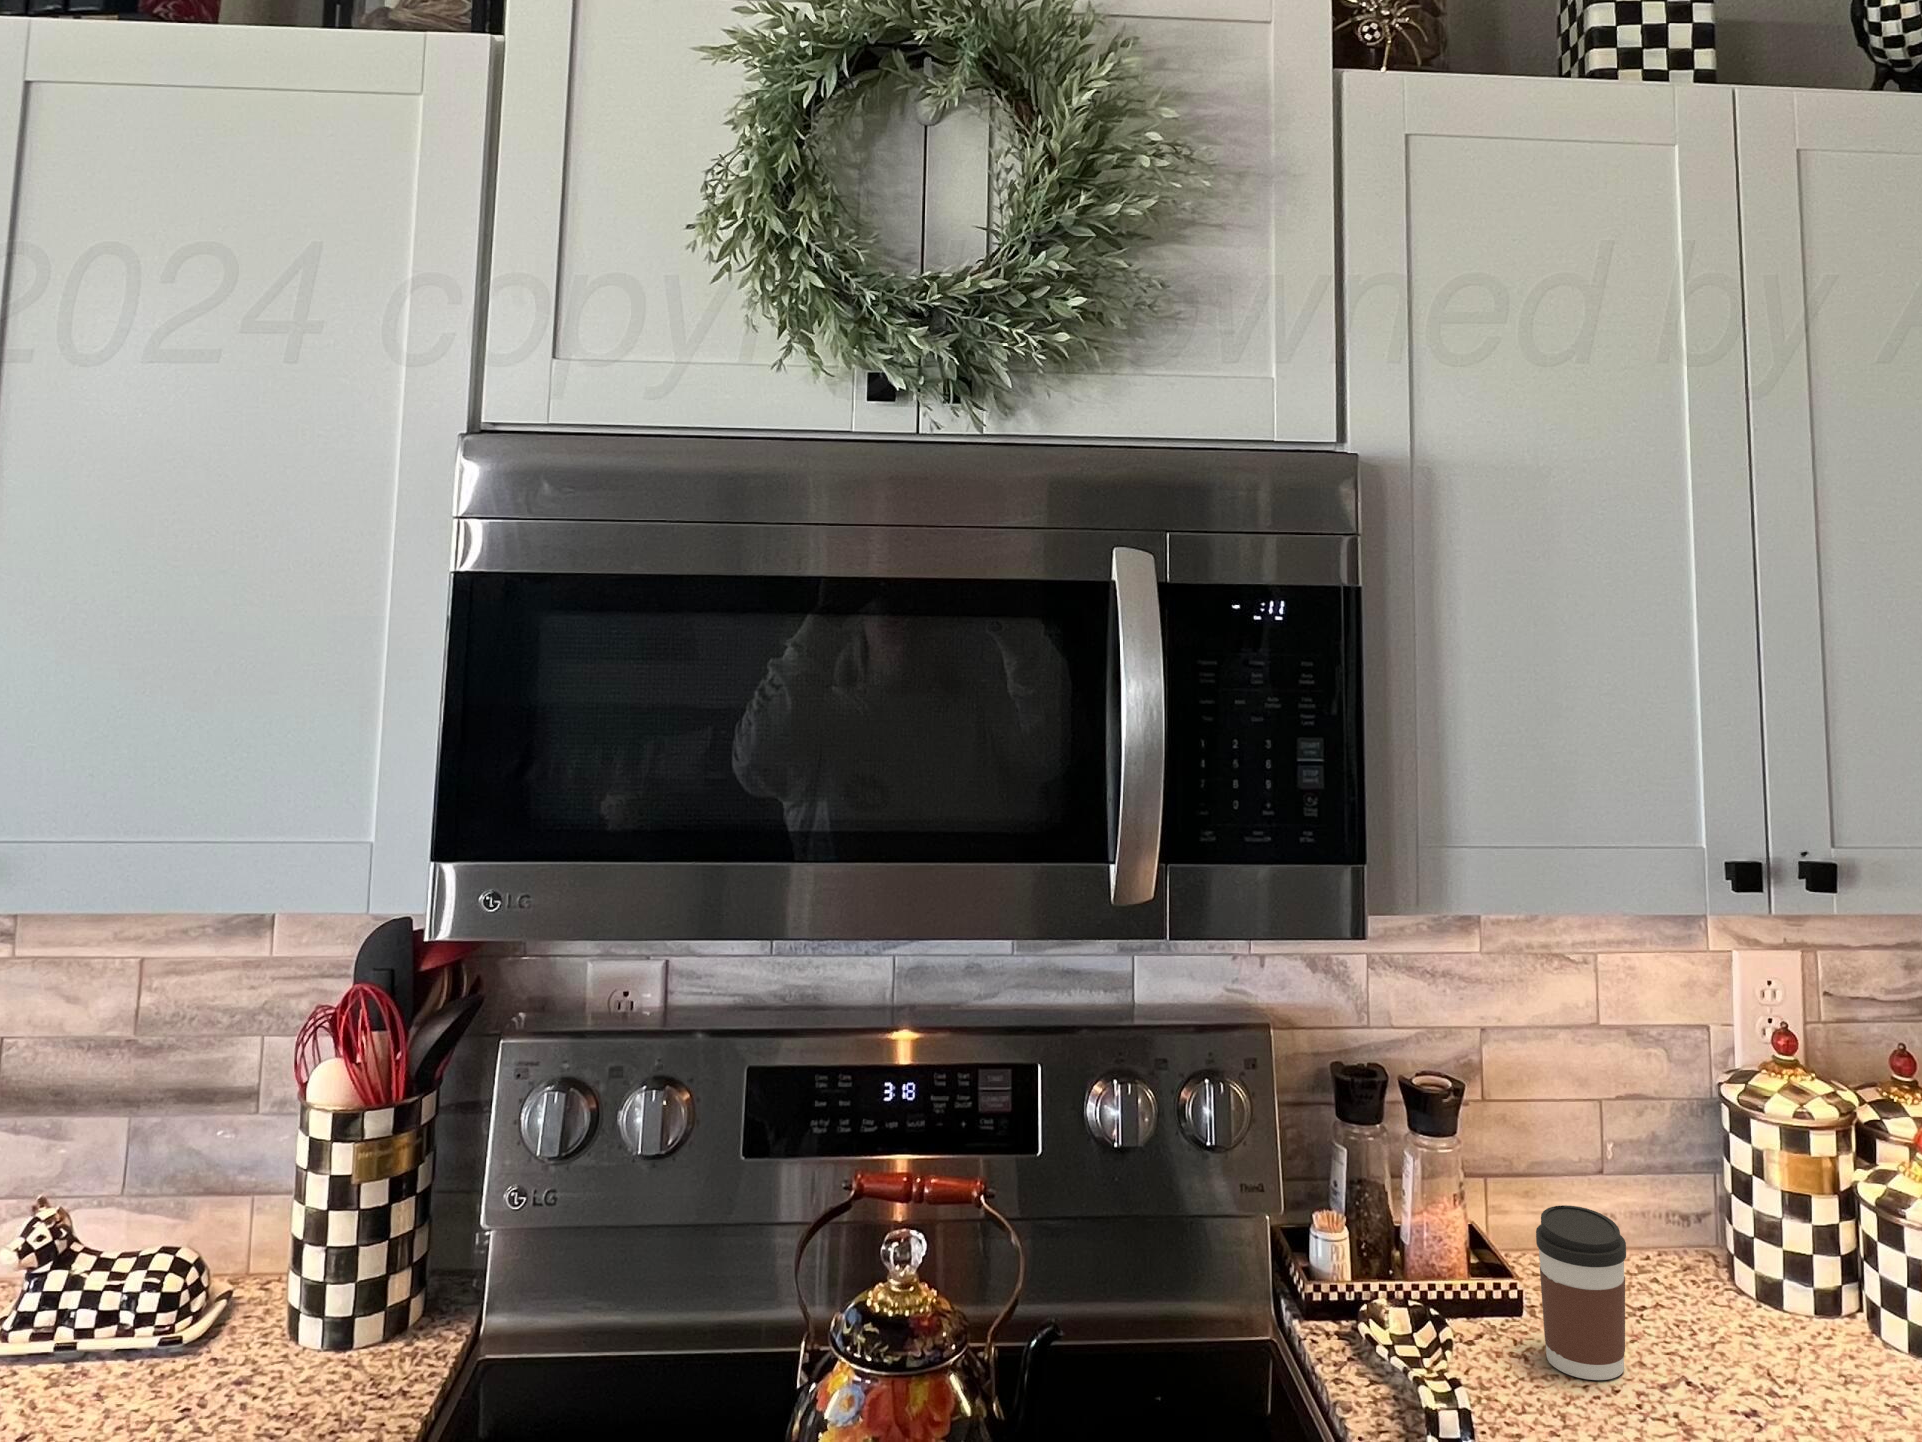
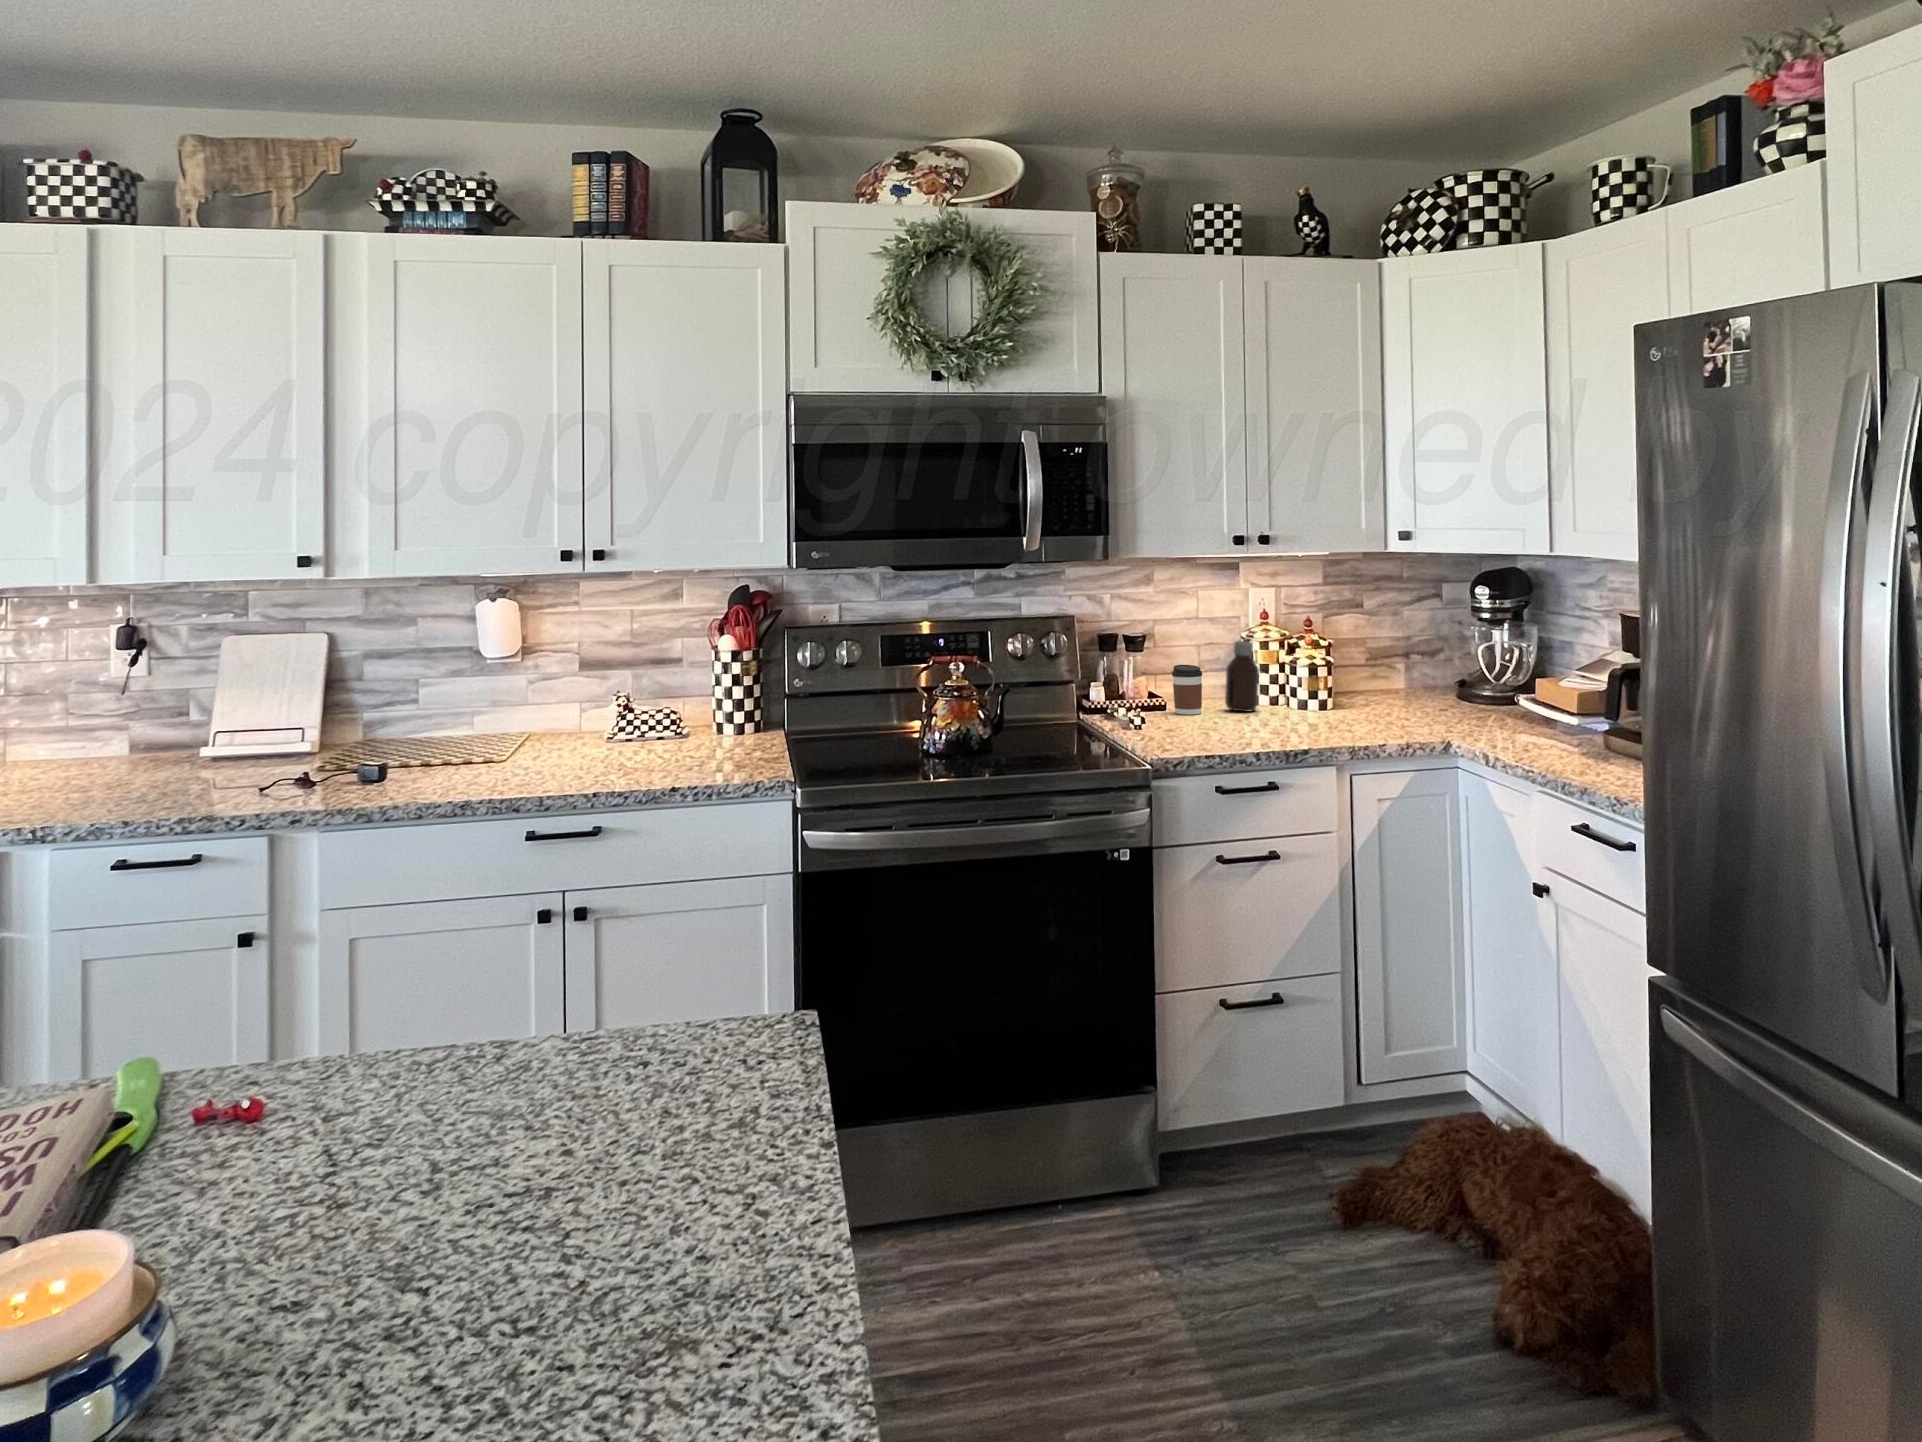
bottle: none [1692,1146,1795,1376] -> present [1225,641,1259,712]

